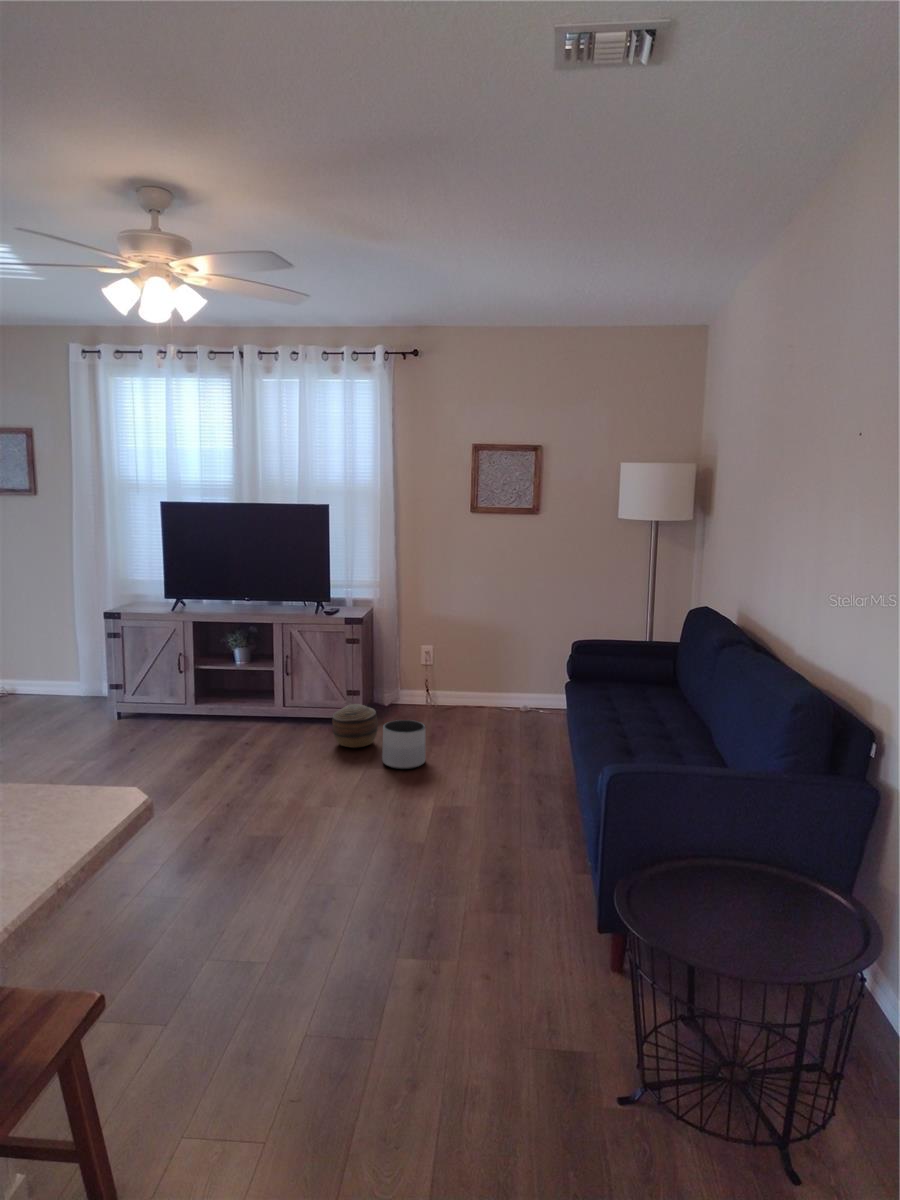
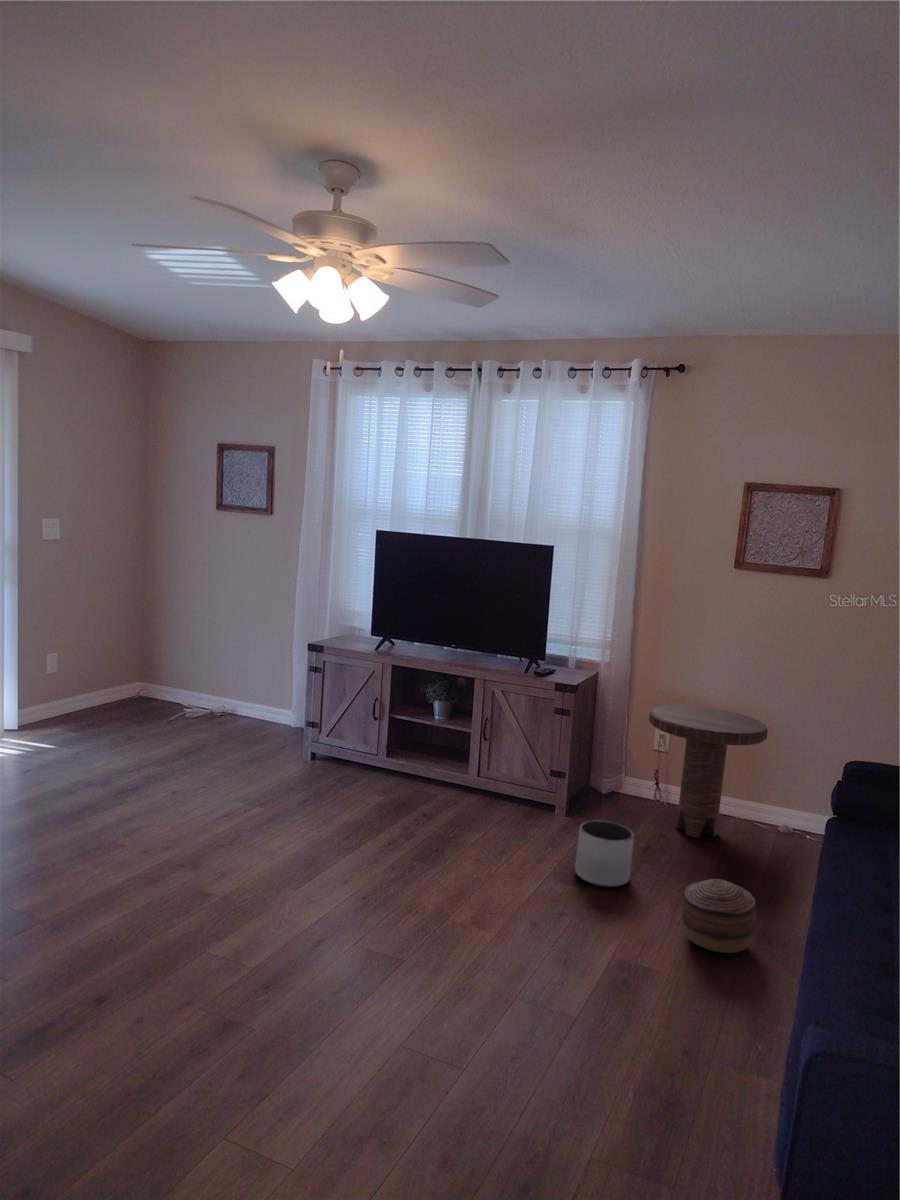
side table: none [420,623,508,724] -> present [649,705,768,838]
basket: present [332,704,378,748] -> present [682,879,756,953]

